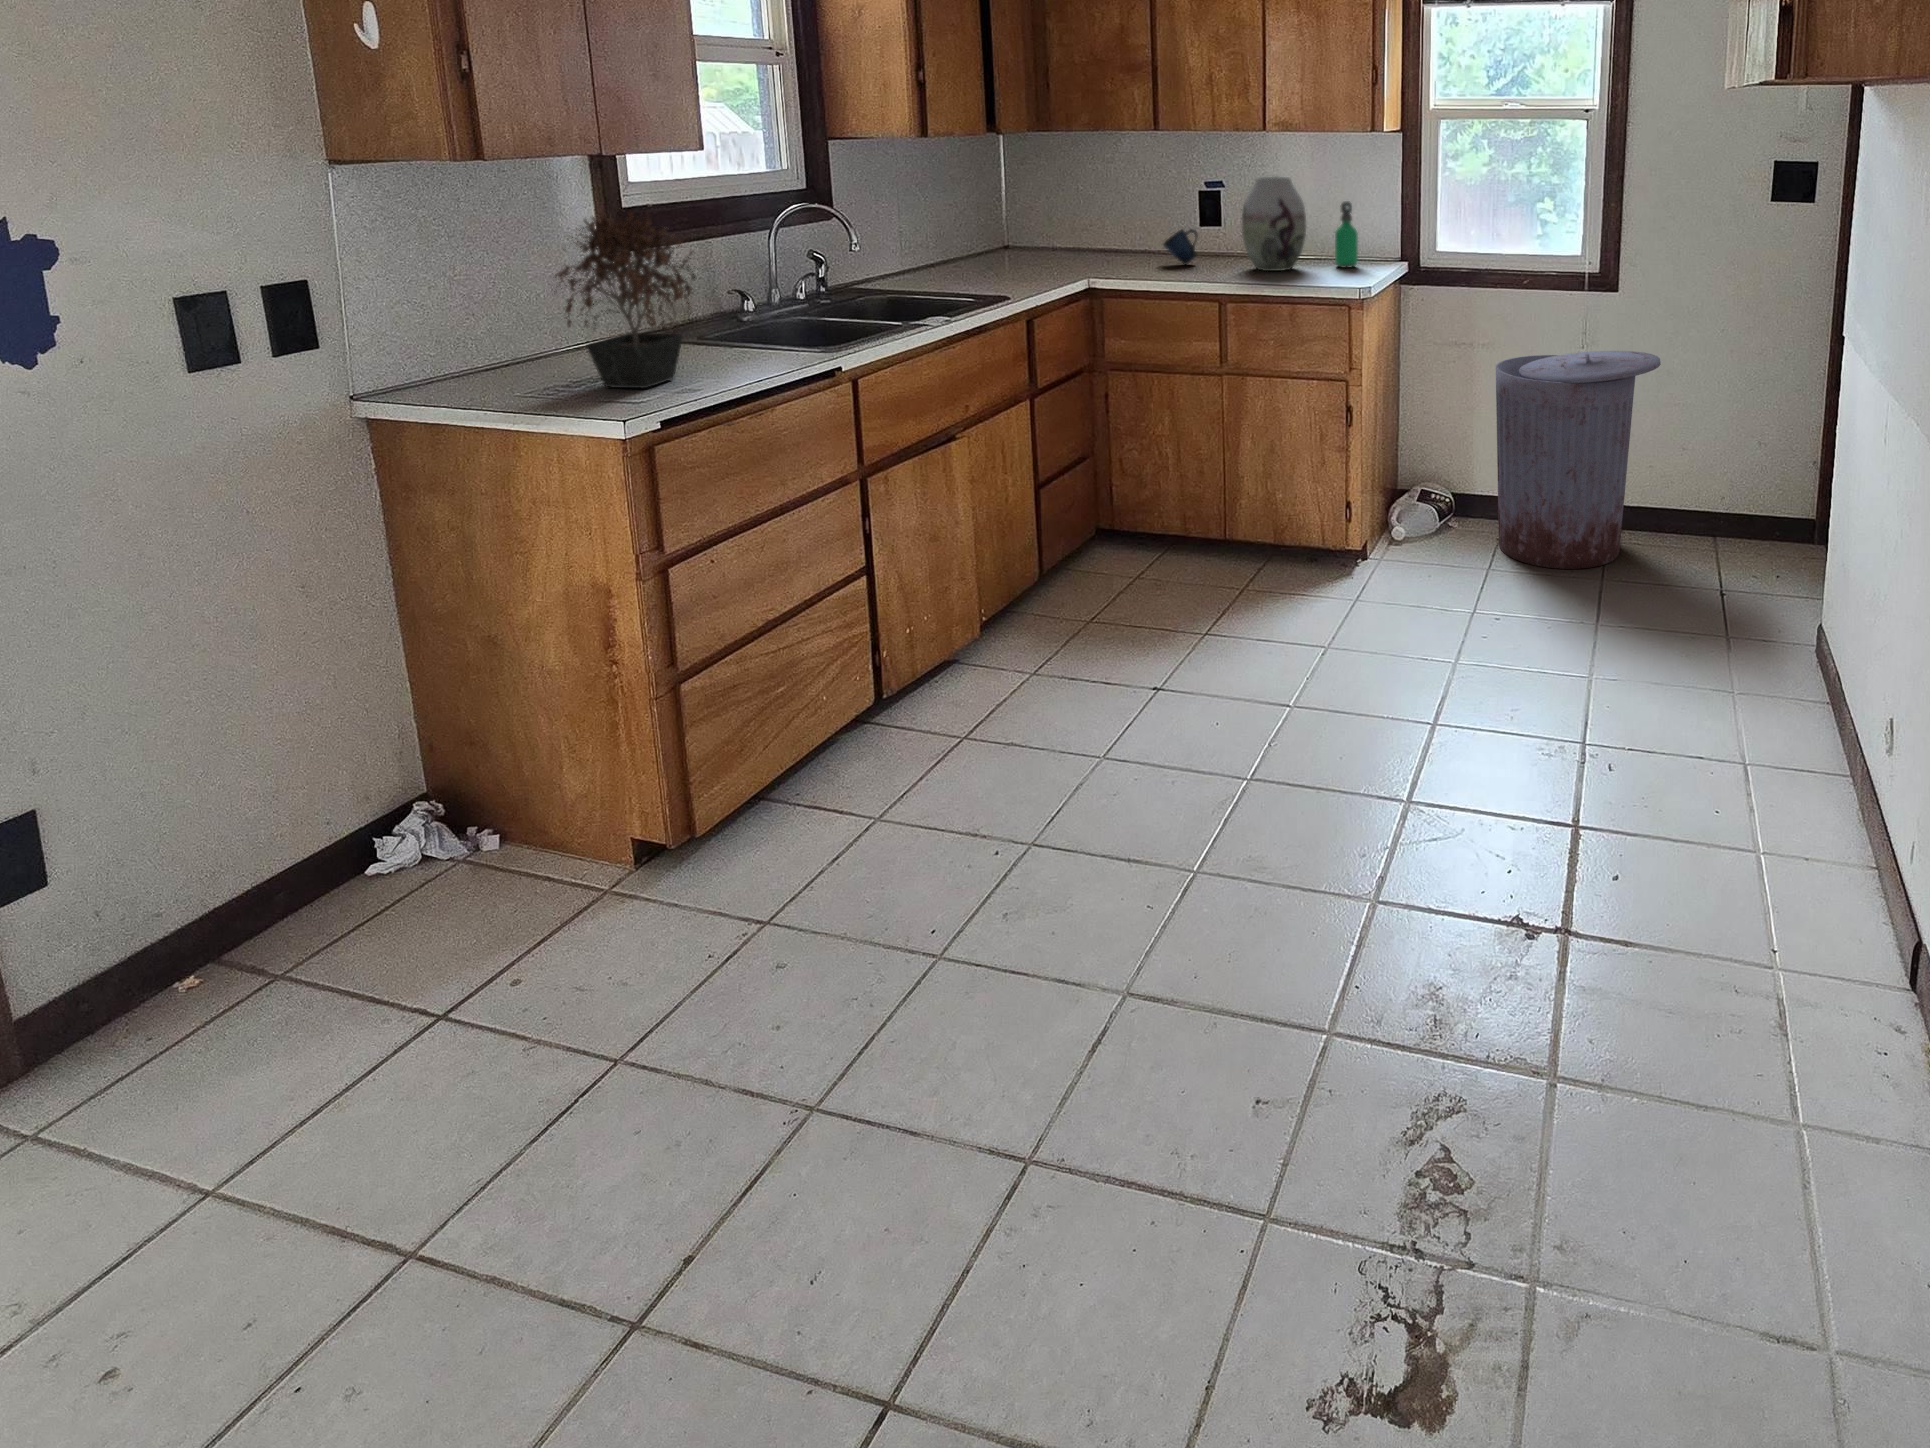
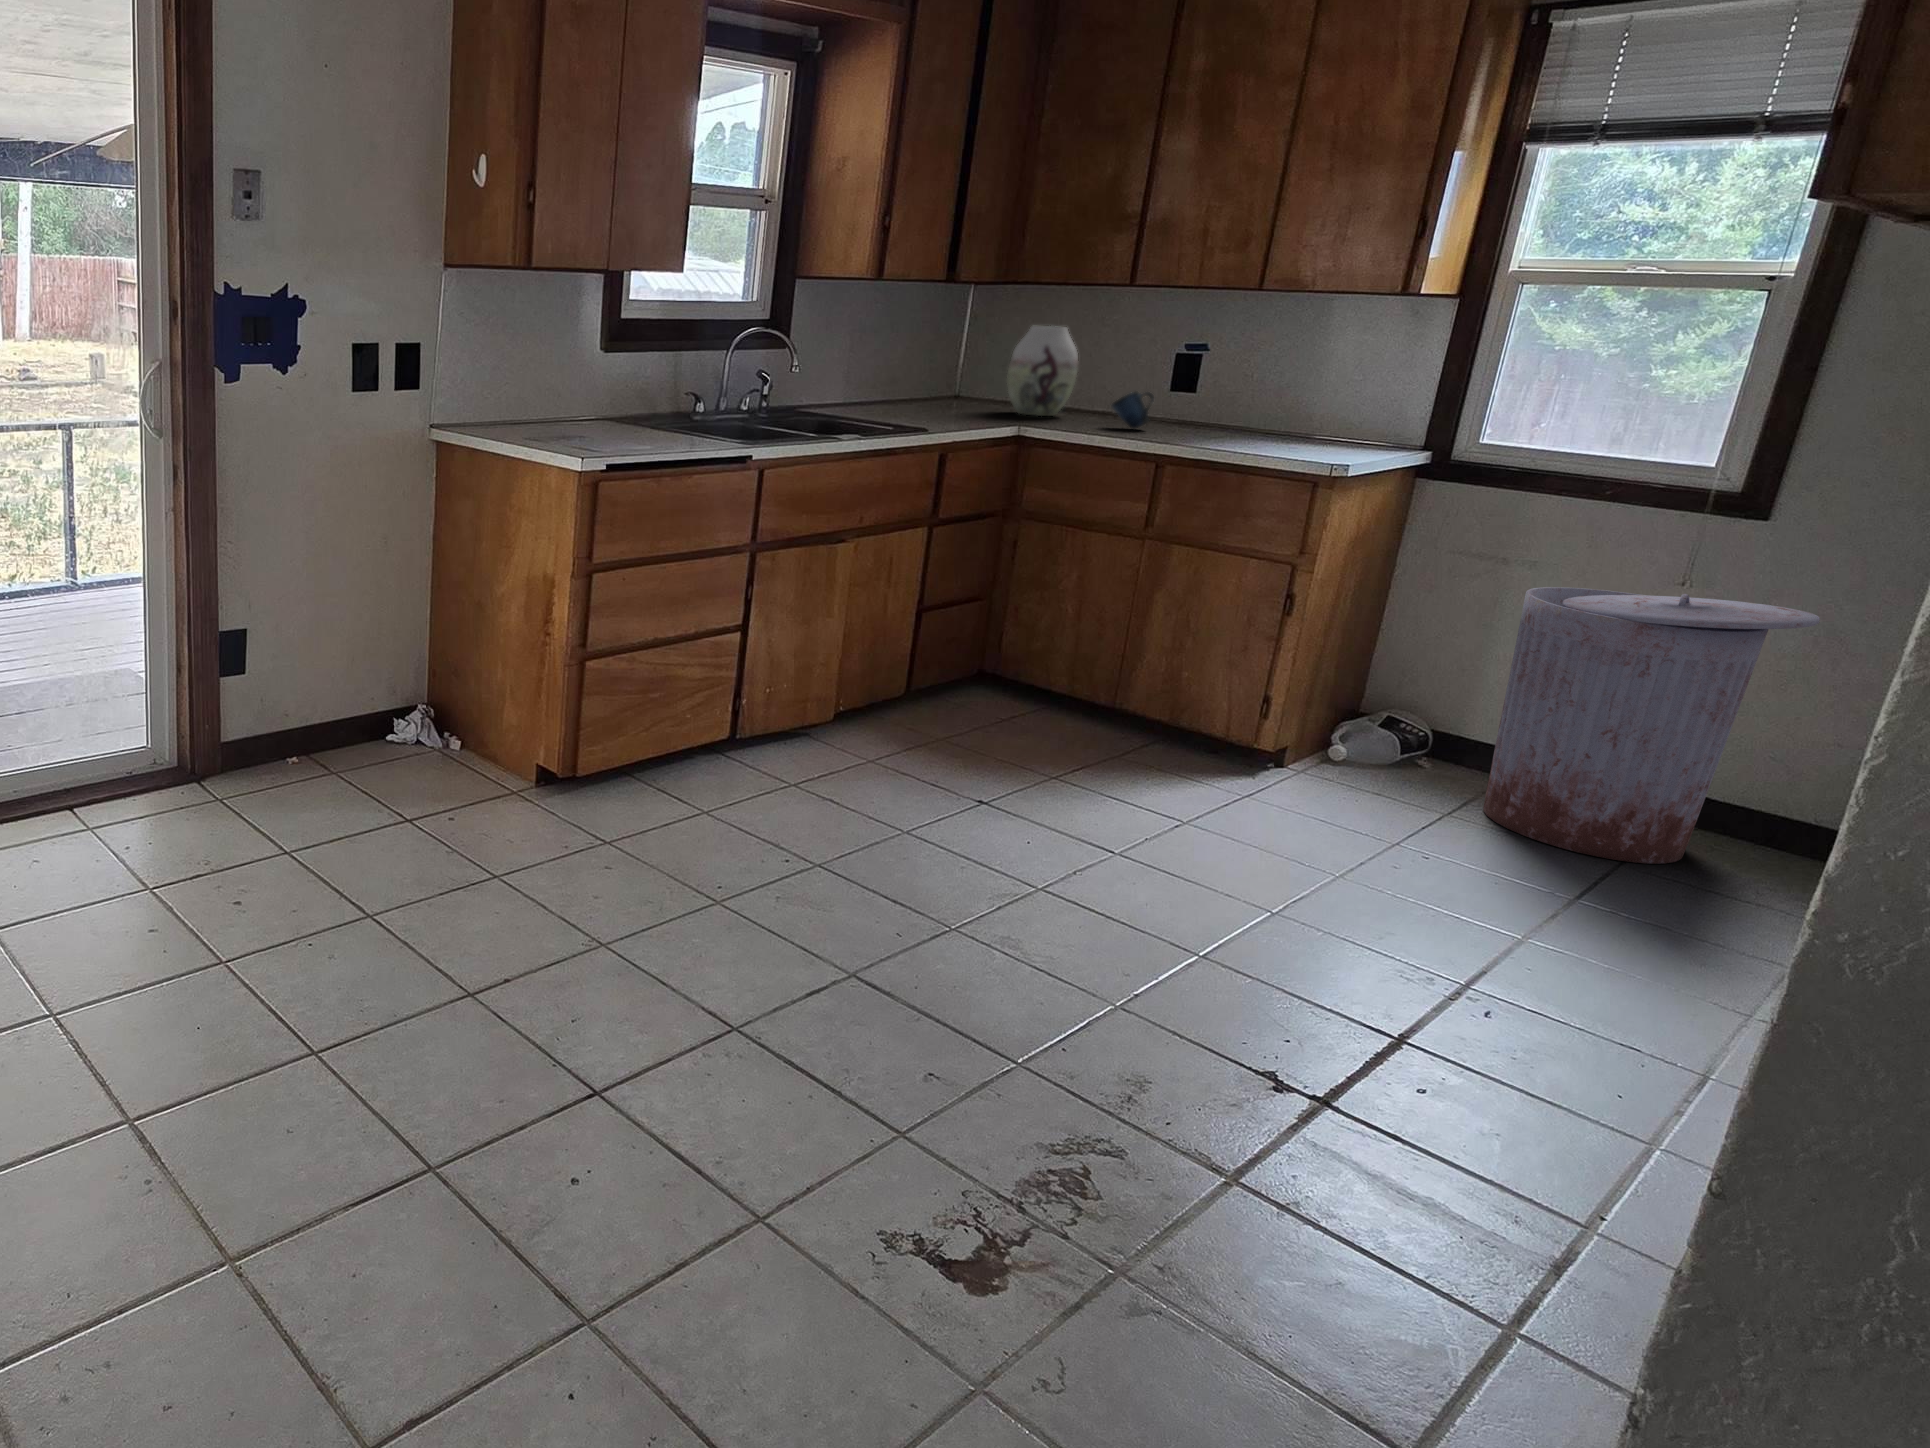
vase: present [1242,176,1306,271] -> present [1007,326,1078,416]
soap dispenser: present [1335,201,1358,268] -> none [1325,375,1364,452]
potted plant: present [554,211,698,388] -> none [554,307,662,445]

